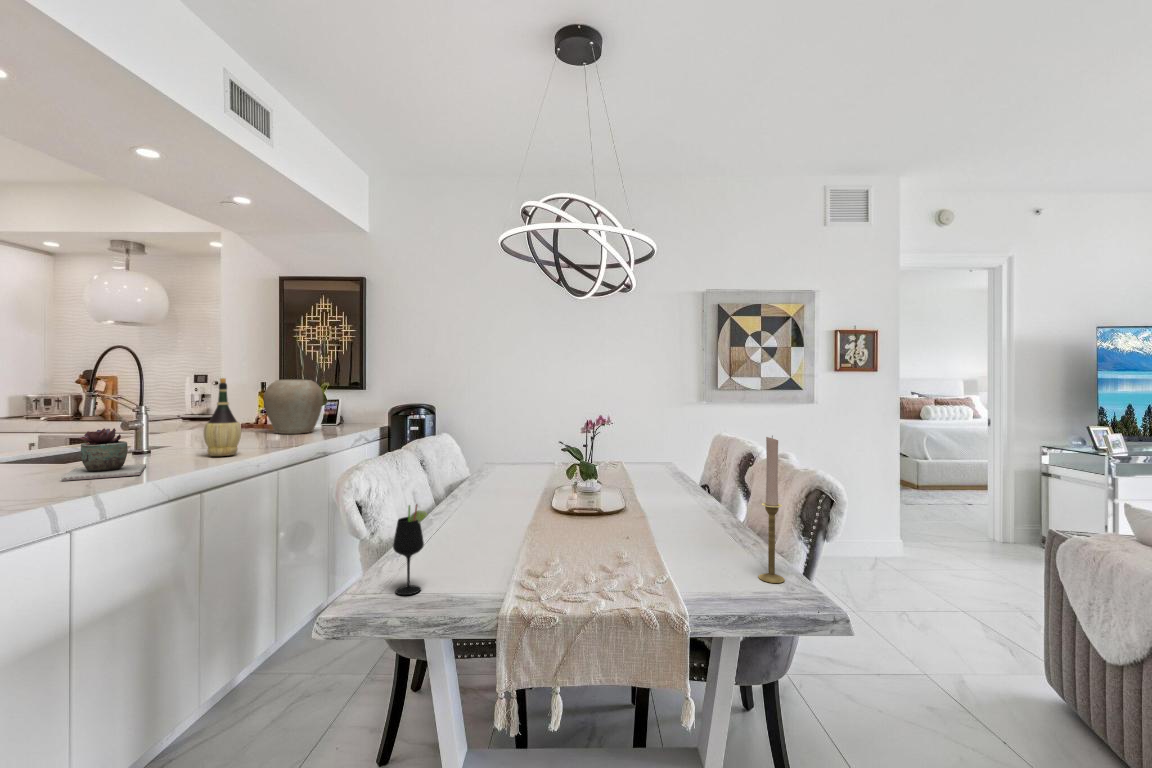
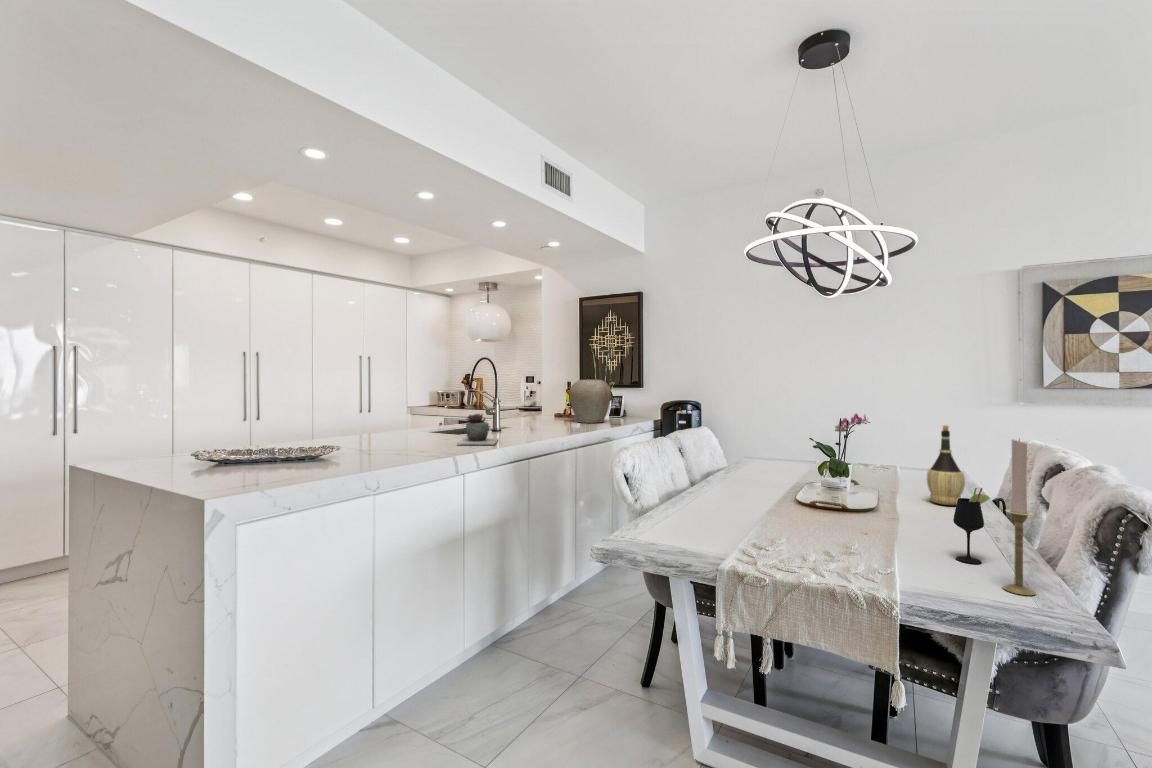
wine bottle: present [204,378,241,456] -> present [927,425,965,505]
wine glass: present [393,504,427,595] -> present [953,488,990,564]

